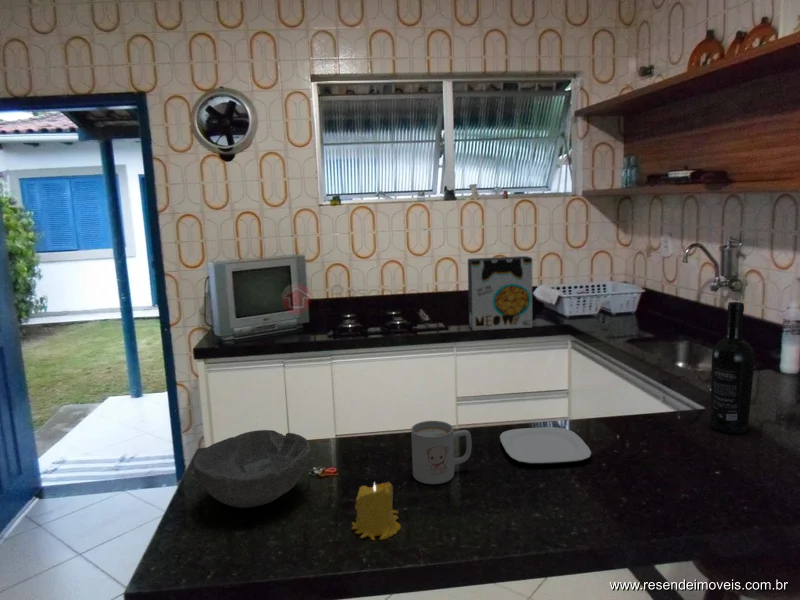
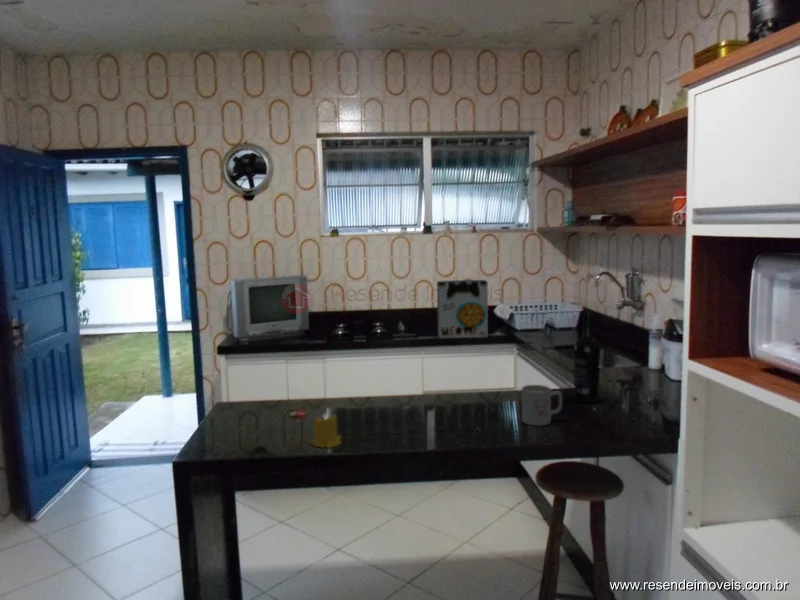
mug: present [411,421,472,484] -> present [522,385,562,426]
plate: present [500,427,591,464] -> none [423,396,481,416]
bowl: present [193,430,311,508] -> none [214,388,290,433]

